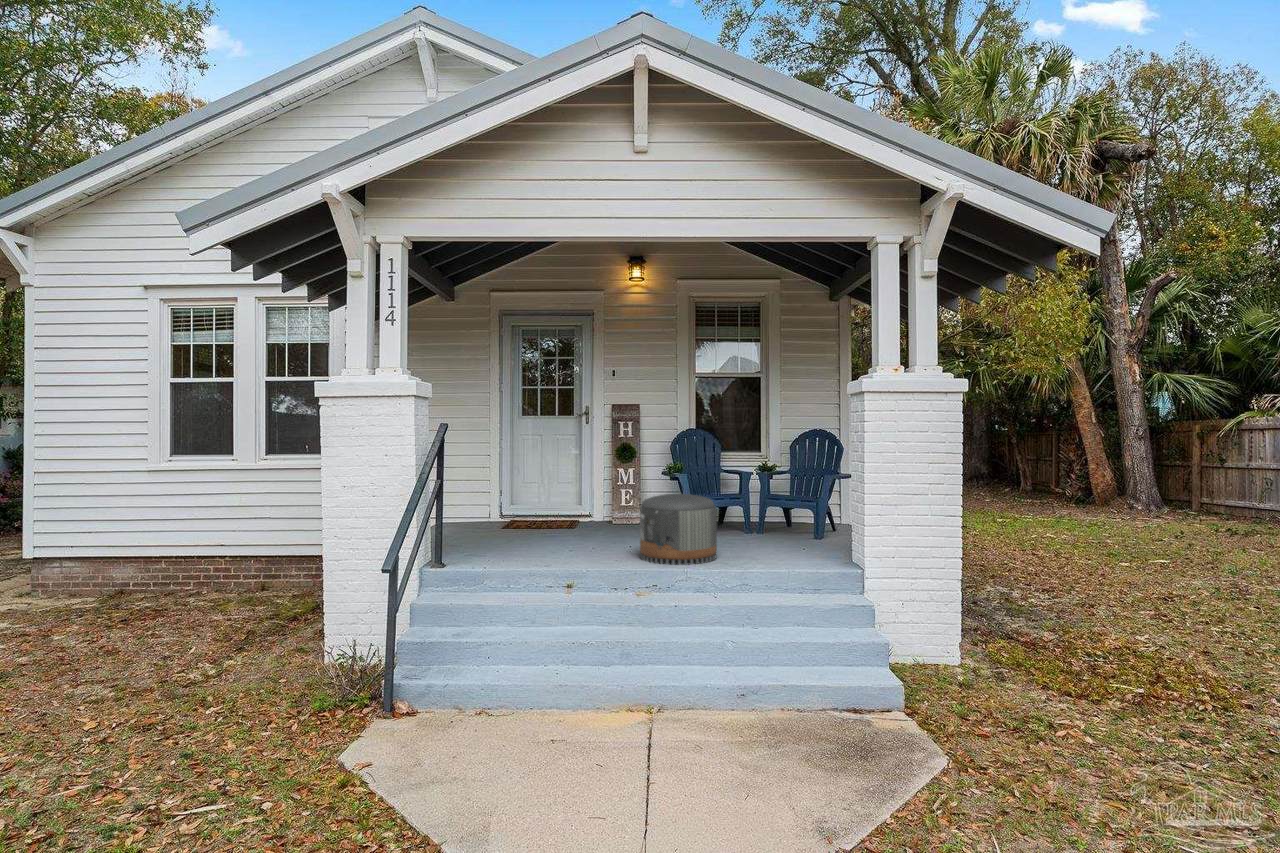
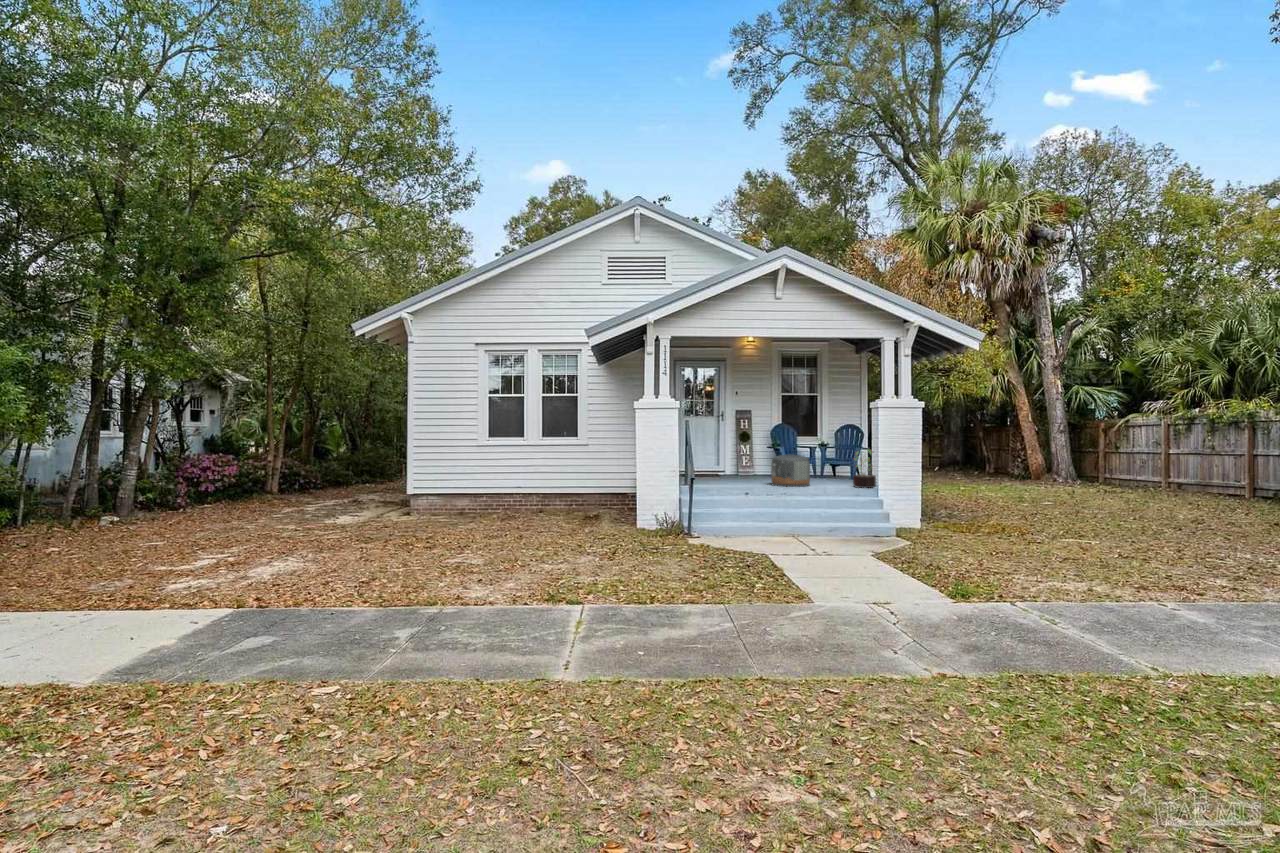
decorative plant: none [802,484,852,568] -> present [853,450,876,488]

